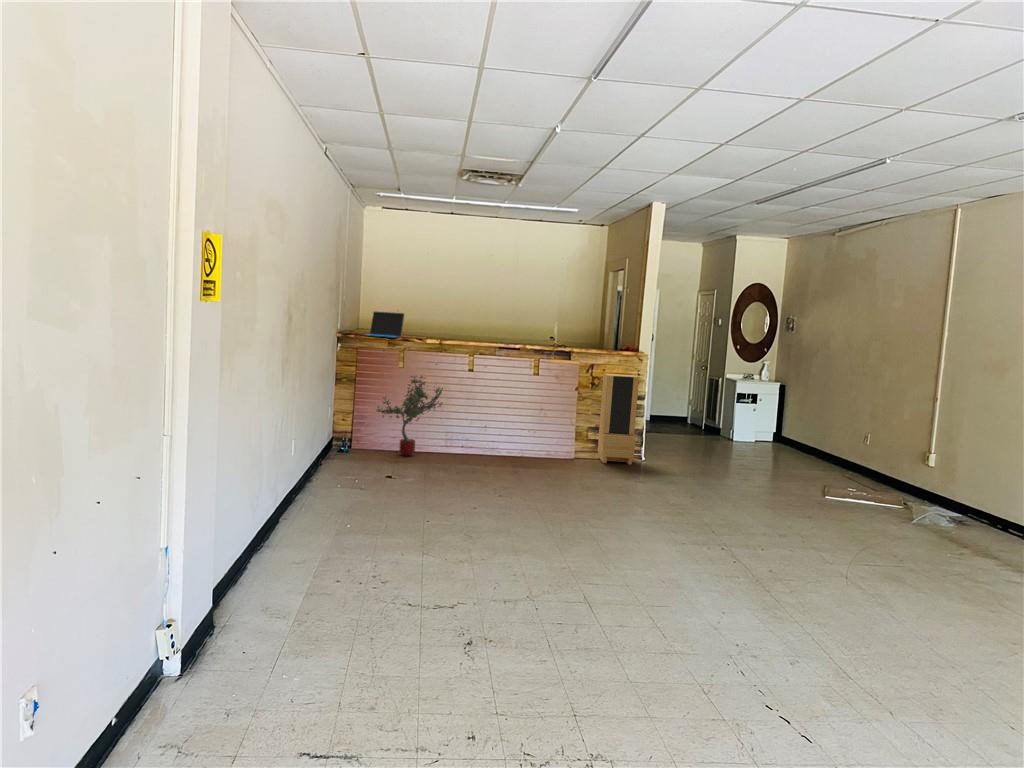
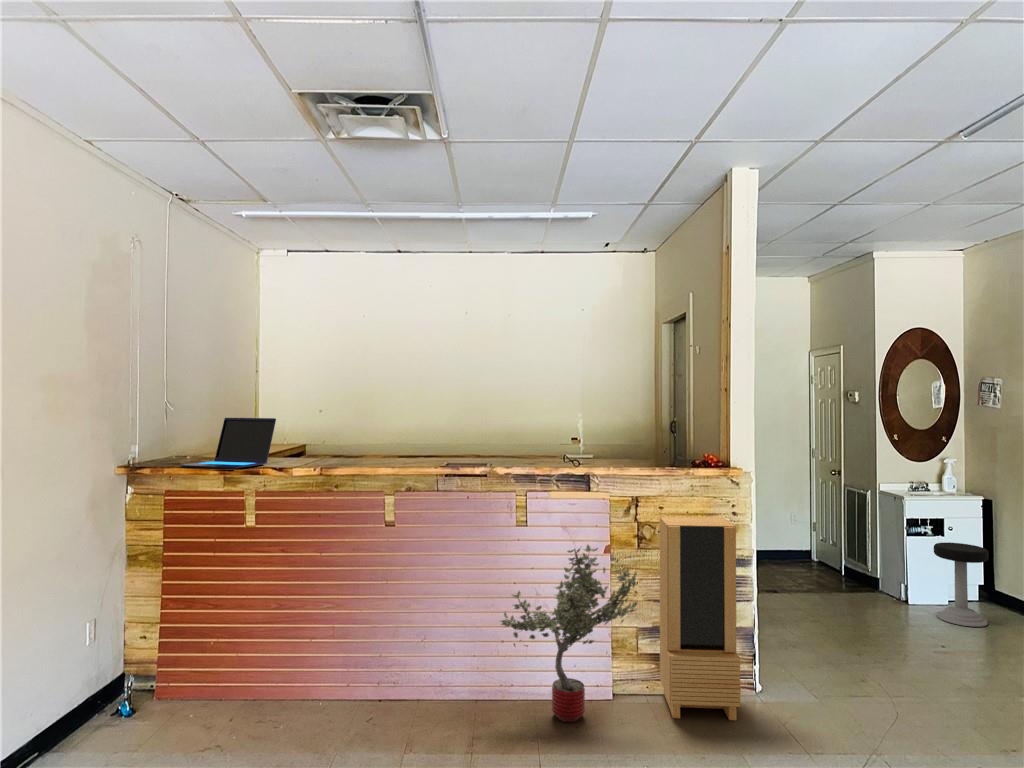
potted tree: present [377,376,443,456] -> present [501,545,637,722]
stool: none [745,406,774,448] -> present [934,542,989,627]

